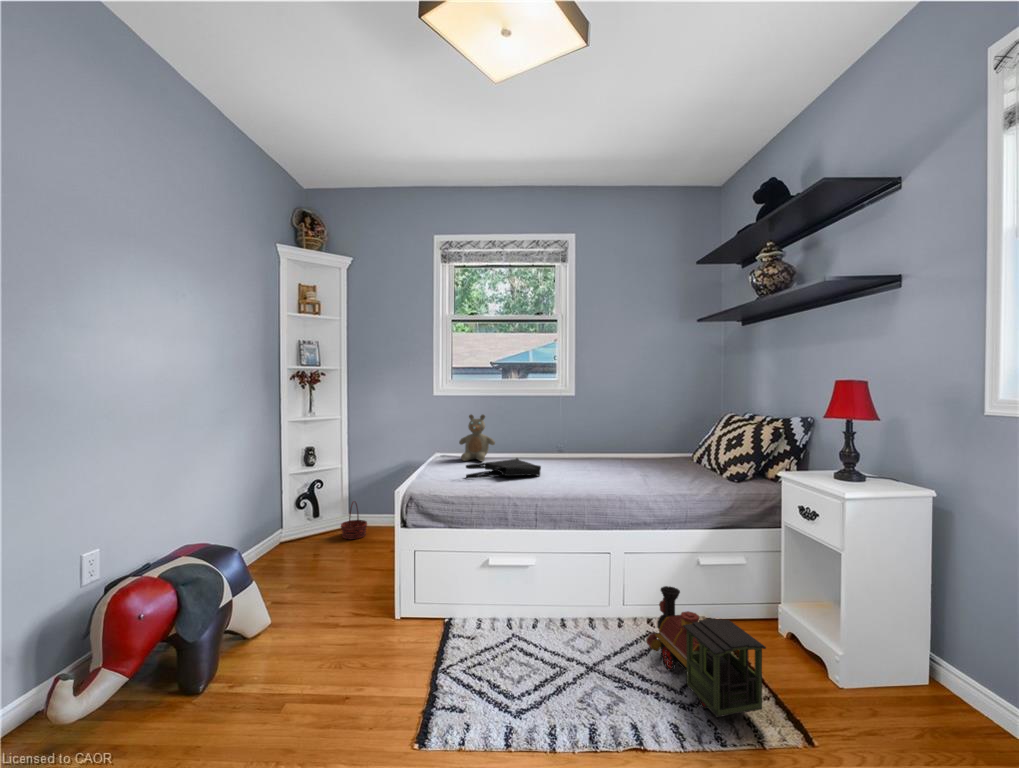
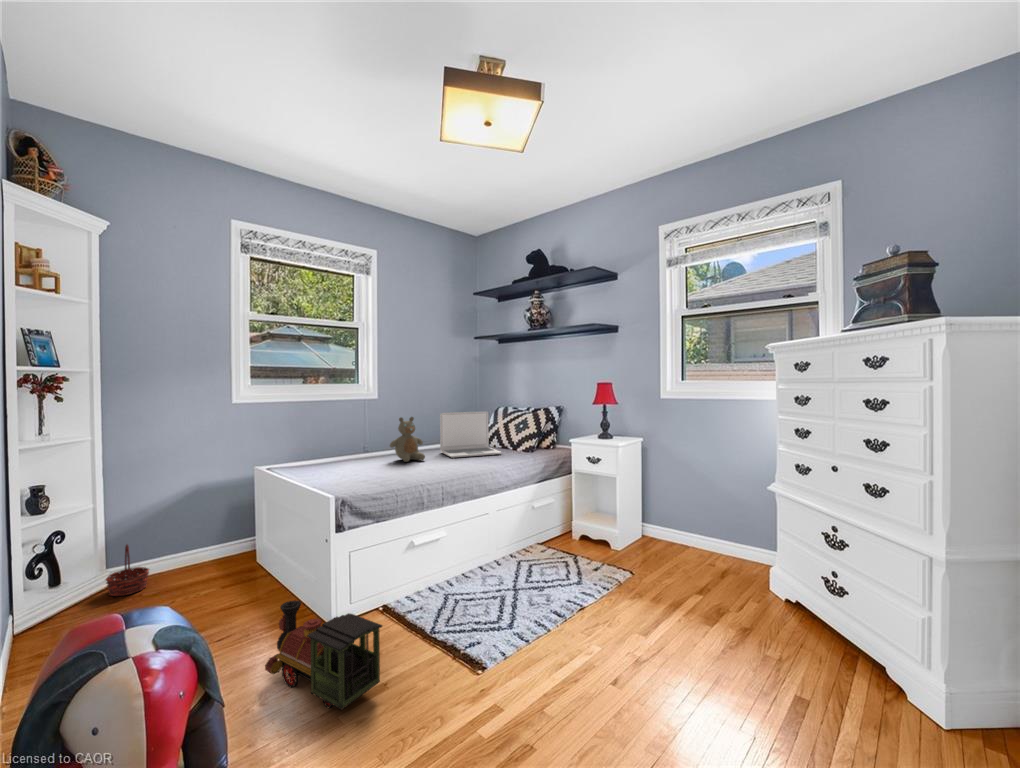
teddy bear: present [459,414,495,461] -> present [390,417,425,462]
laptop: none [614,416,690,477] -> present [440,411,501,458]
tote bag: present [466,458,541,478] -> none [349,456,408,479]
toy train: present [646,586,766,717] -> present [265,600,382,710]

